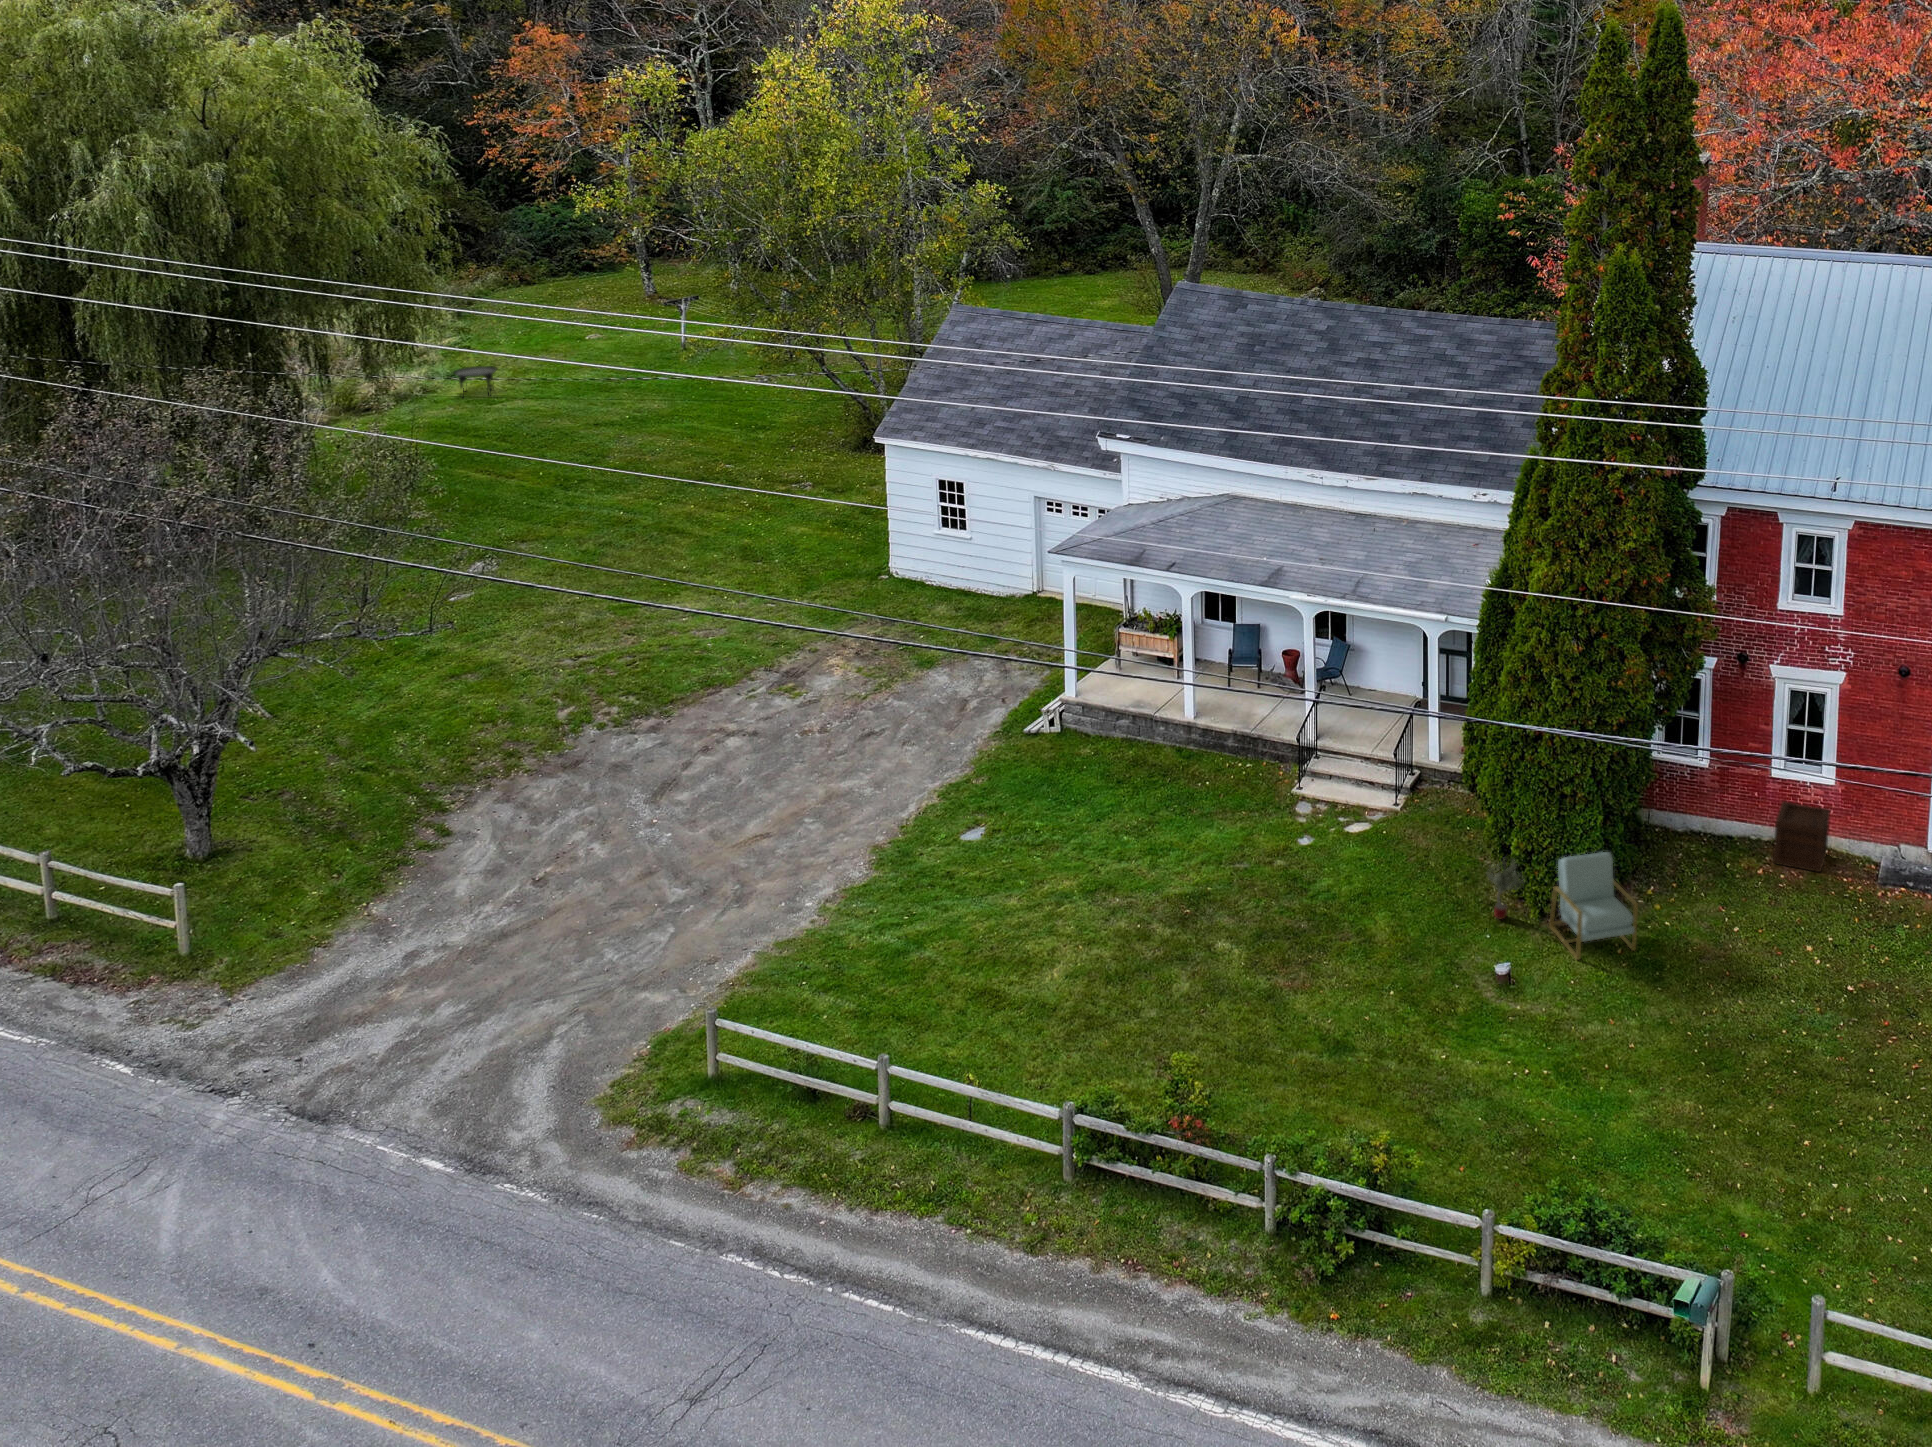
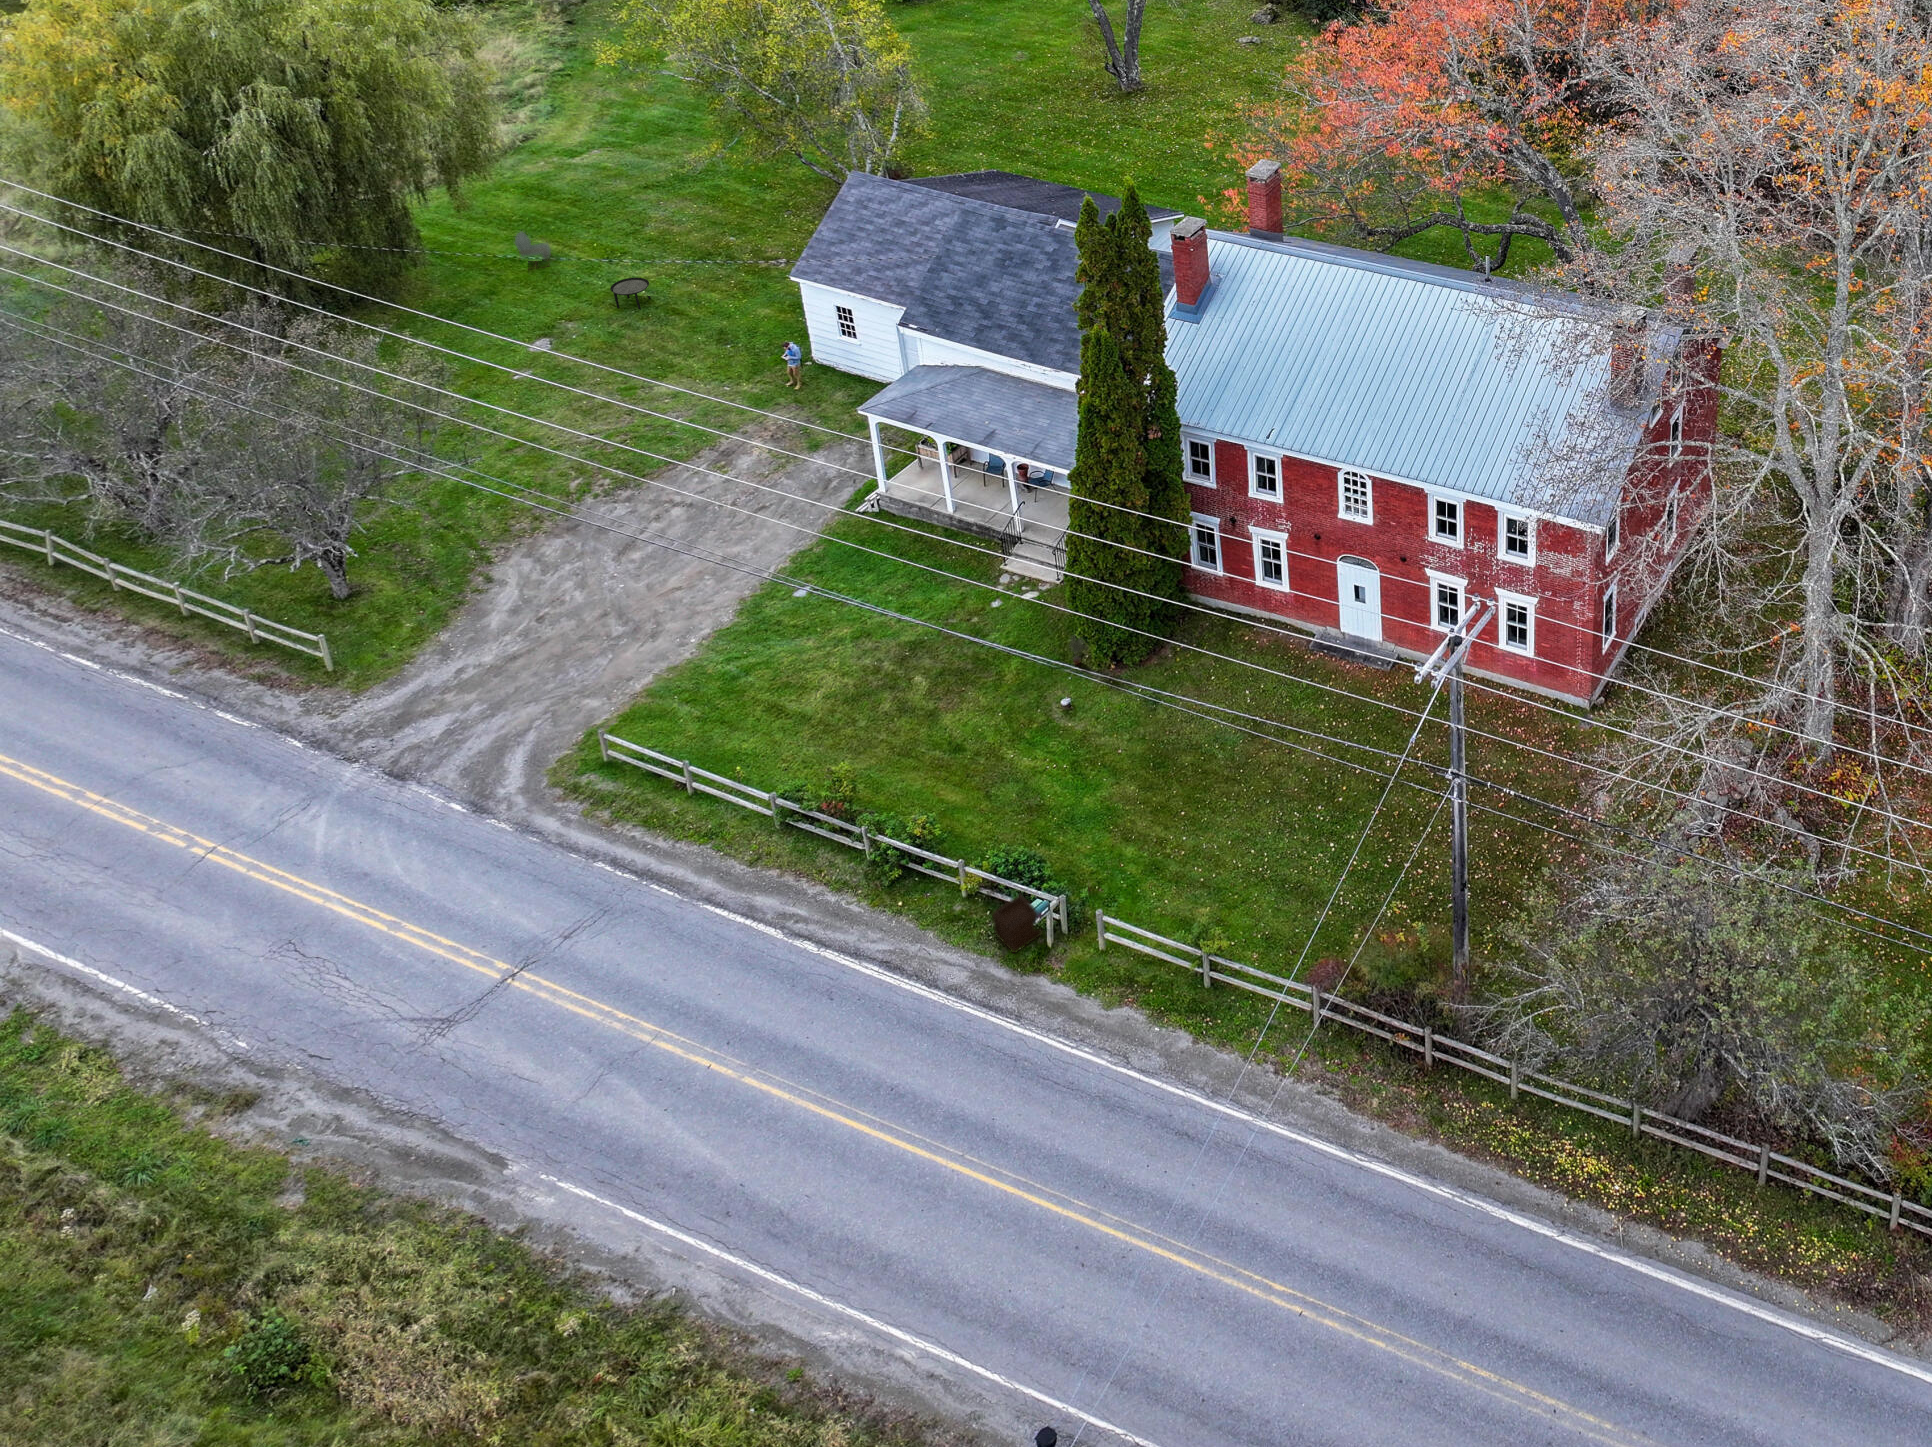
round table: present [454,366,497,397] -> present [610,278,651,310]
wooden crate: present [1773,801,1830,872] -> present [992,895,1043,953]
chair: present [1549,852,1638,960] -> present [515,232,551,267]

